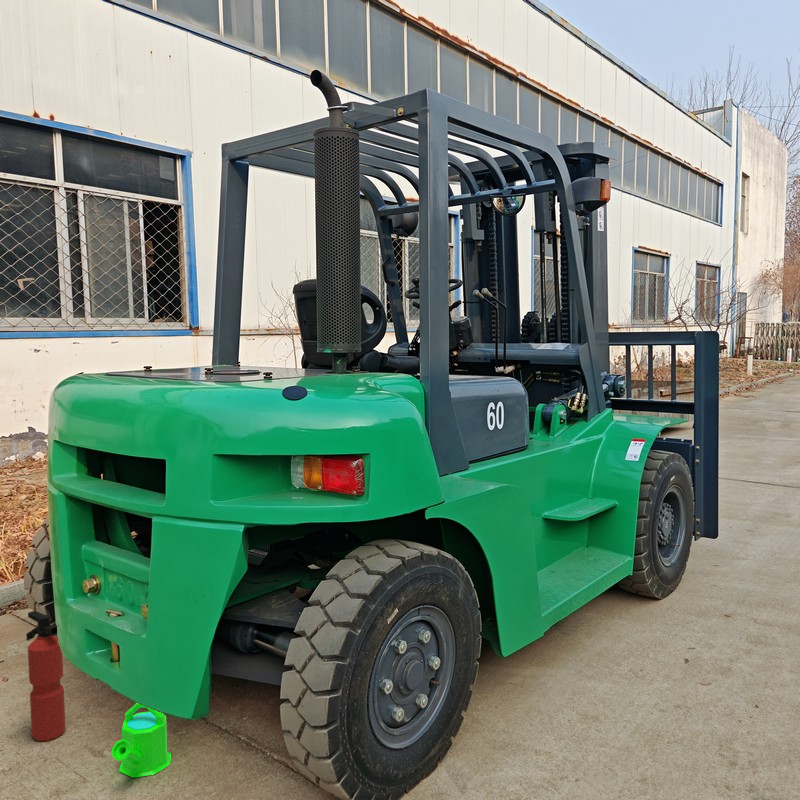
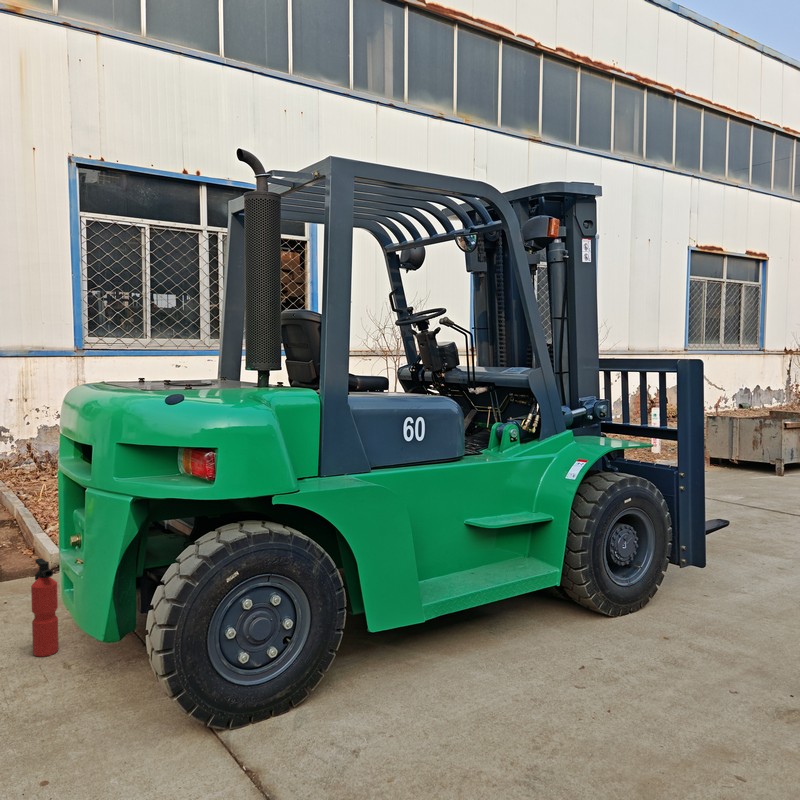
watering can: present [112,703,171,778] -> none [55,631,117,689]

